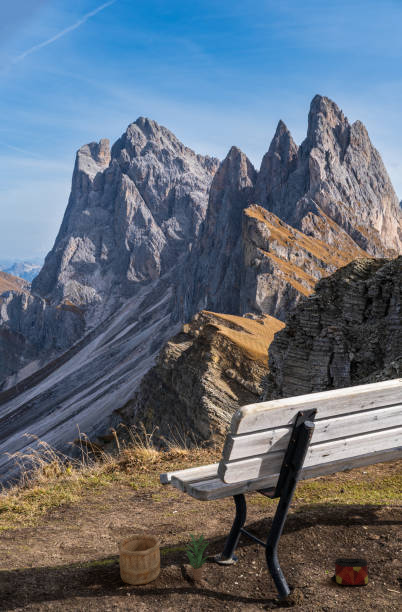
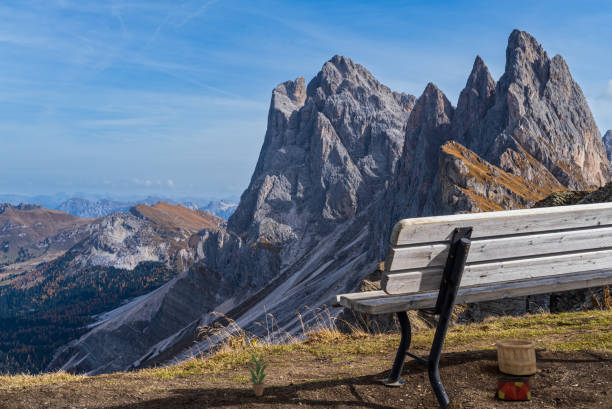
potted plant: present [186,533,209,581] -> present [249,354,268,396]
wooden bucket: present [118,535,160,585] -> present [496,339,536,375]

